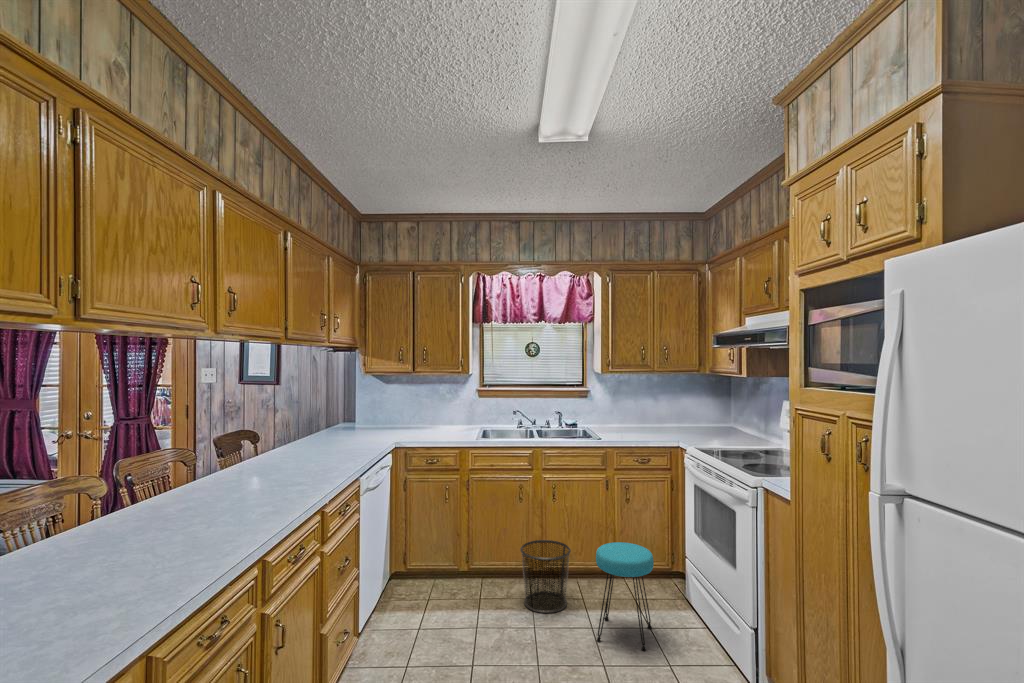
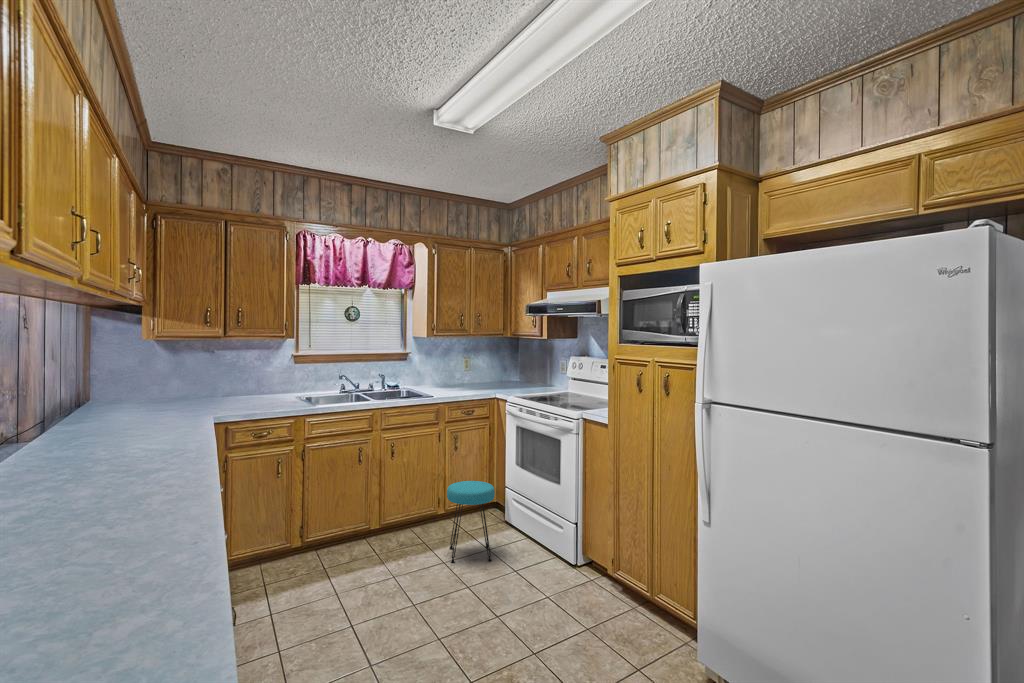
waste bin: present [520,540,571,613] -> none [369,492,416,555]

